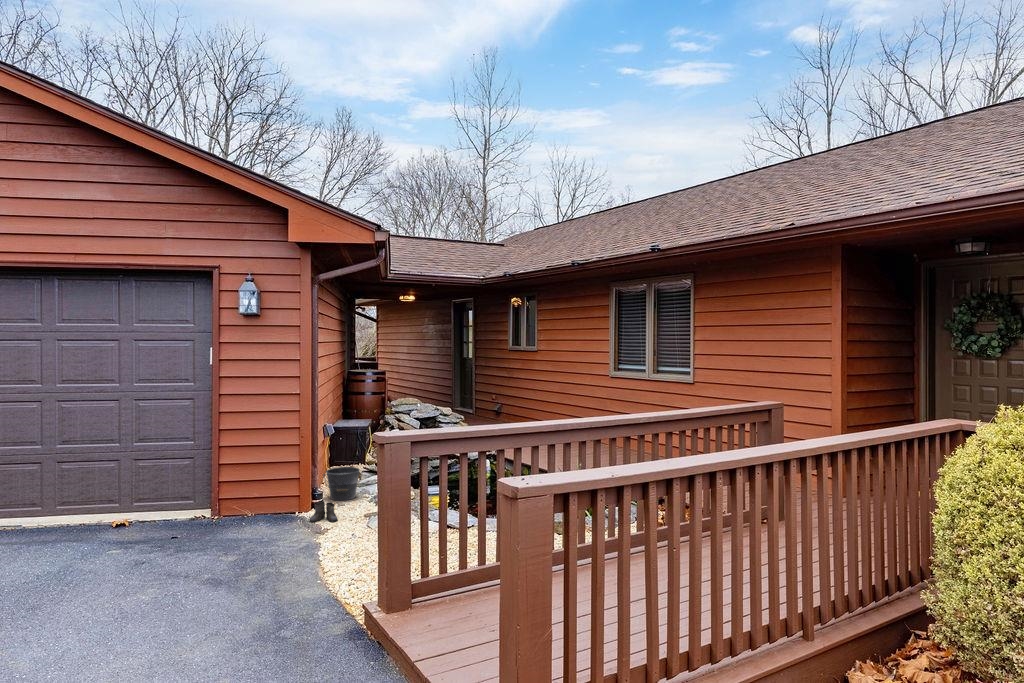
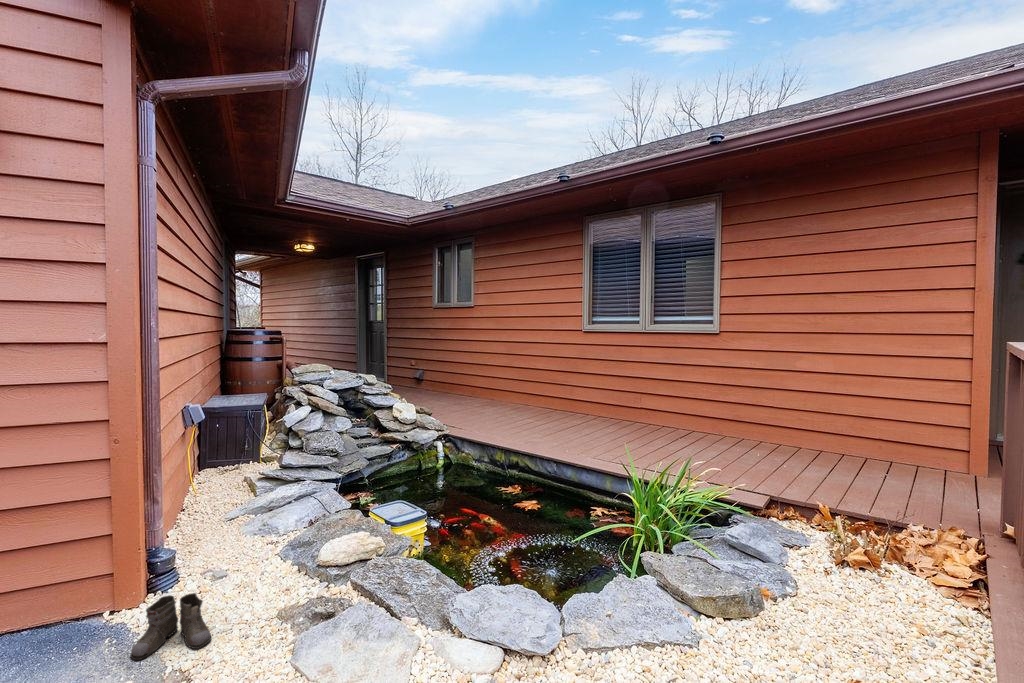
bucket: present [323,467,363,500] -> none [177,485,265,559]

